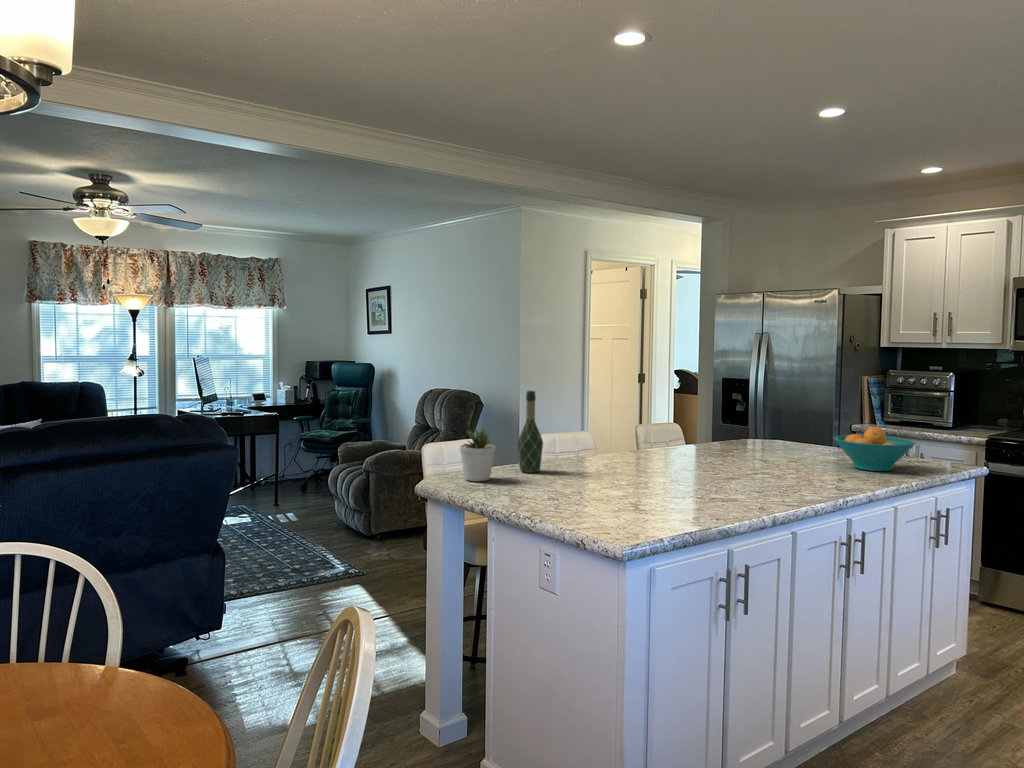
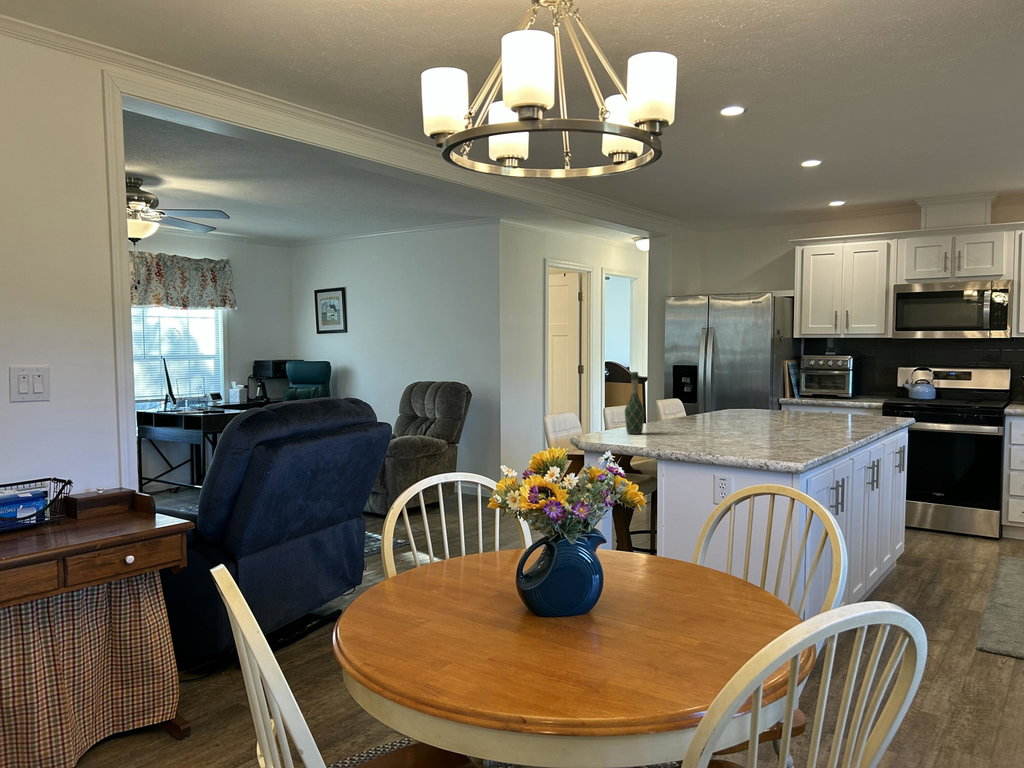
potted plant: present [460,425,495,481] -> none [598,396,626,440]
fruit bowl: present [834,427,915,471] -> none [825,392,882,423]

